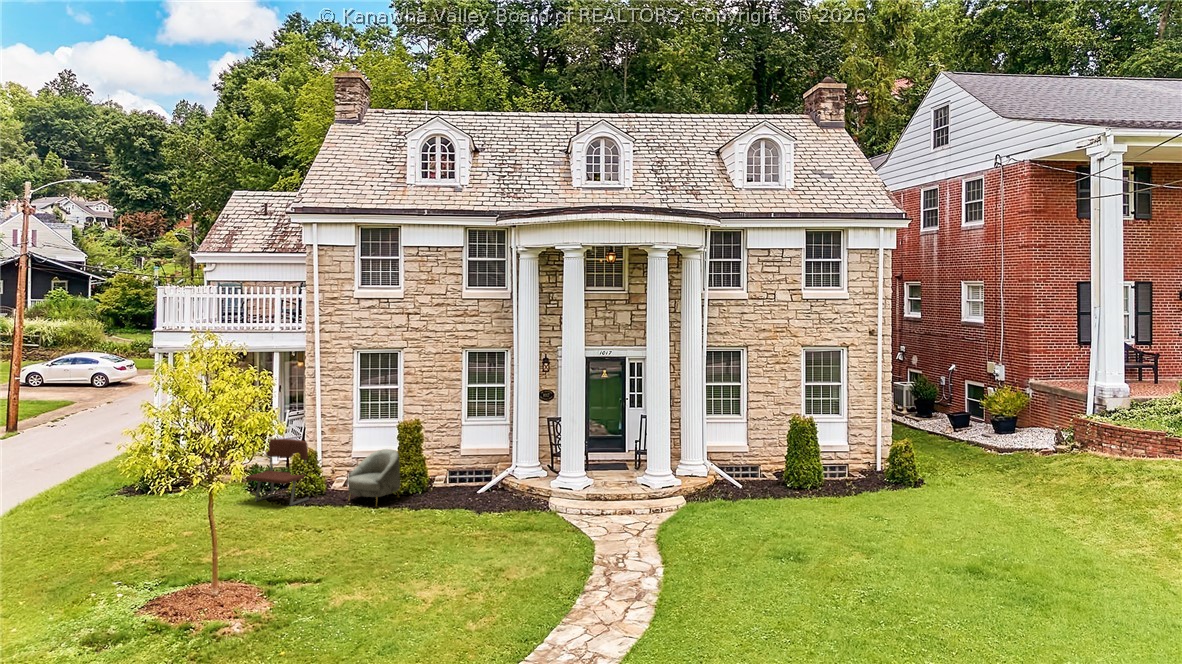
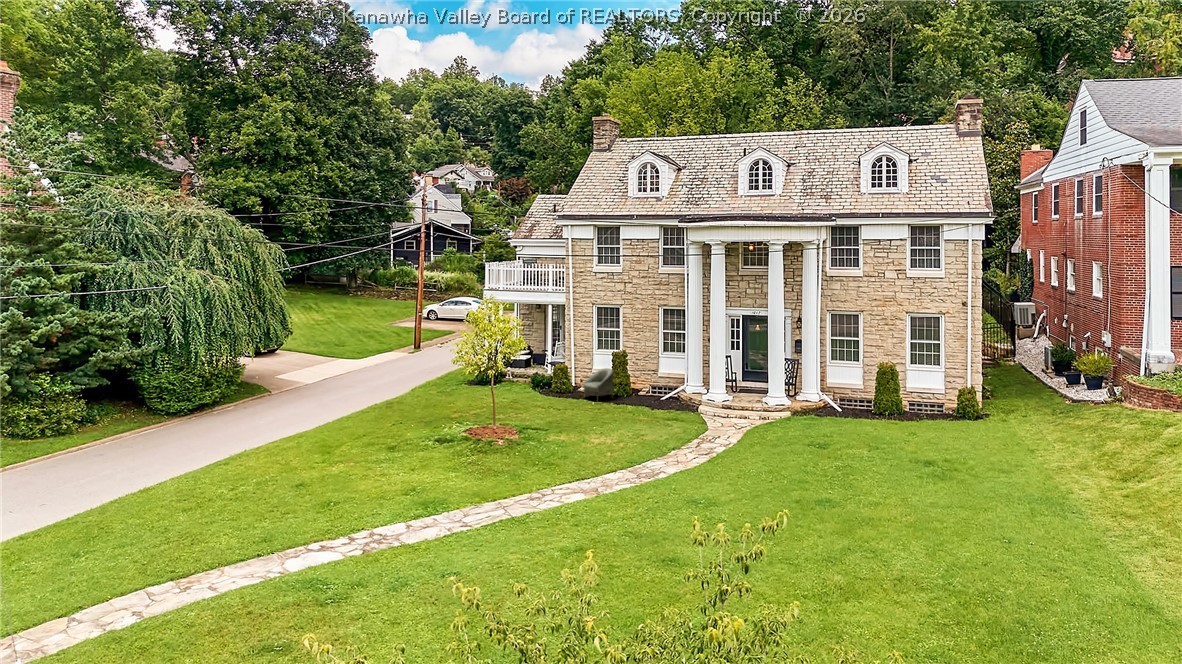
bench: present [246,439,309,506] -> none [529,357,563,397]

